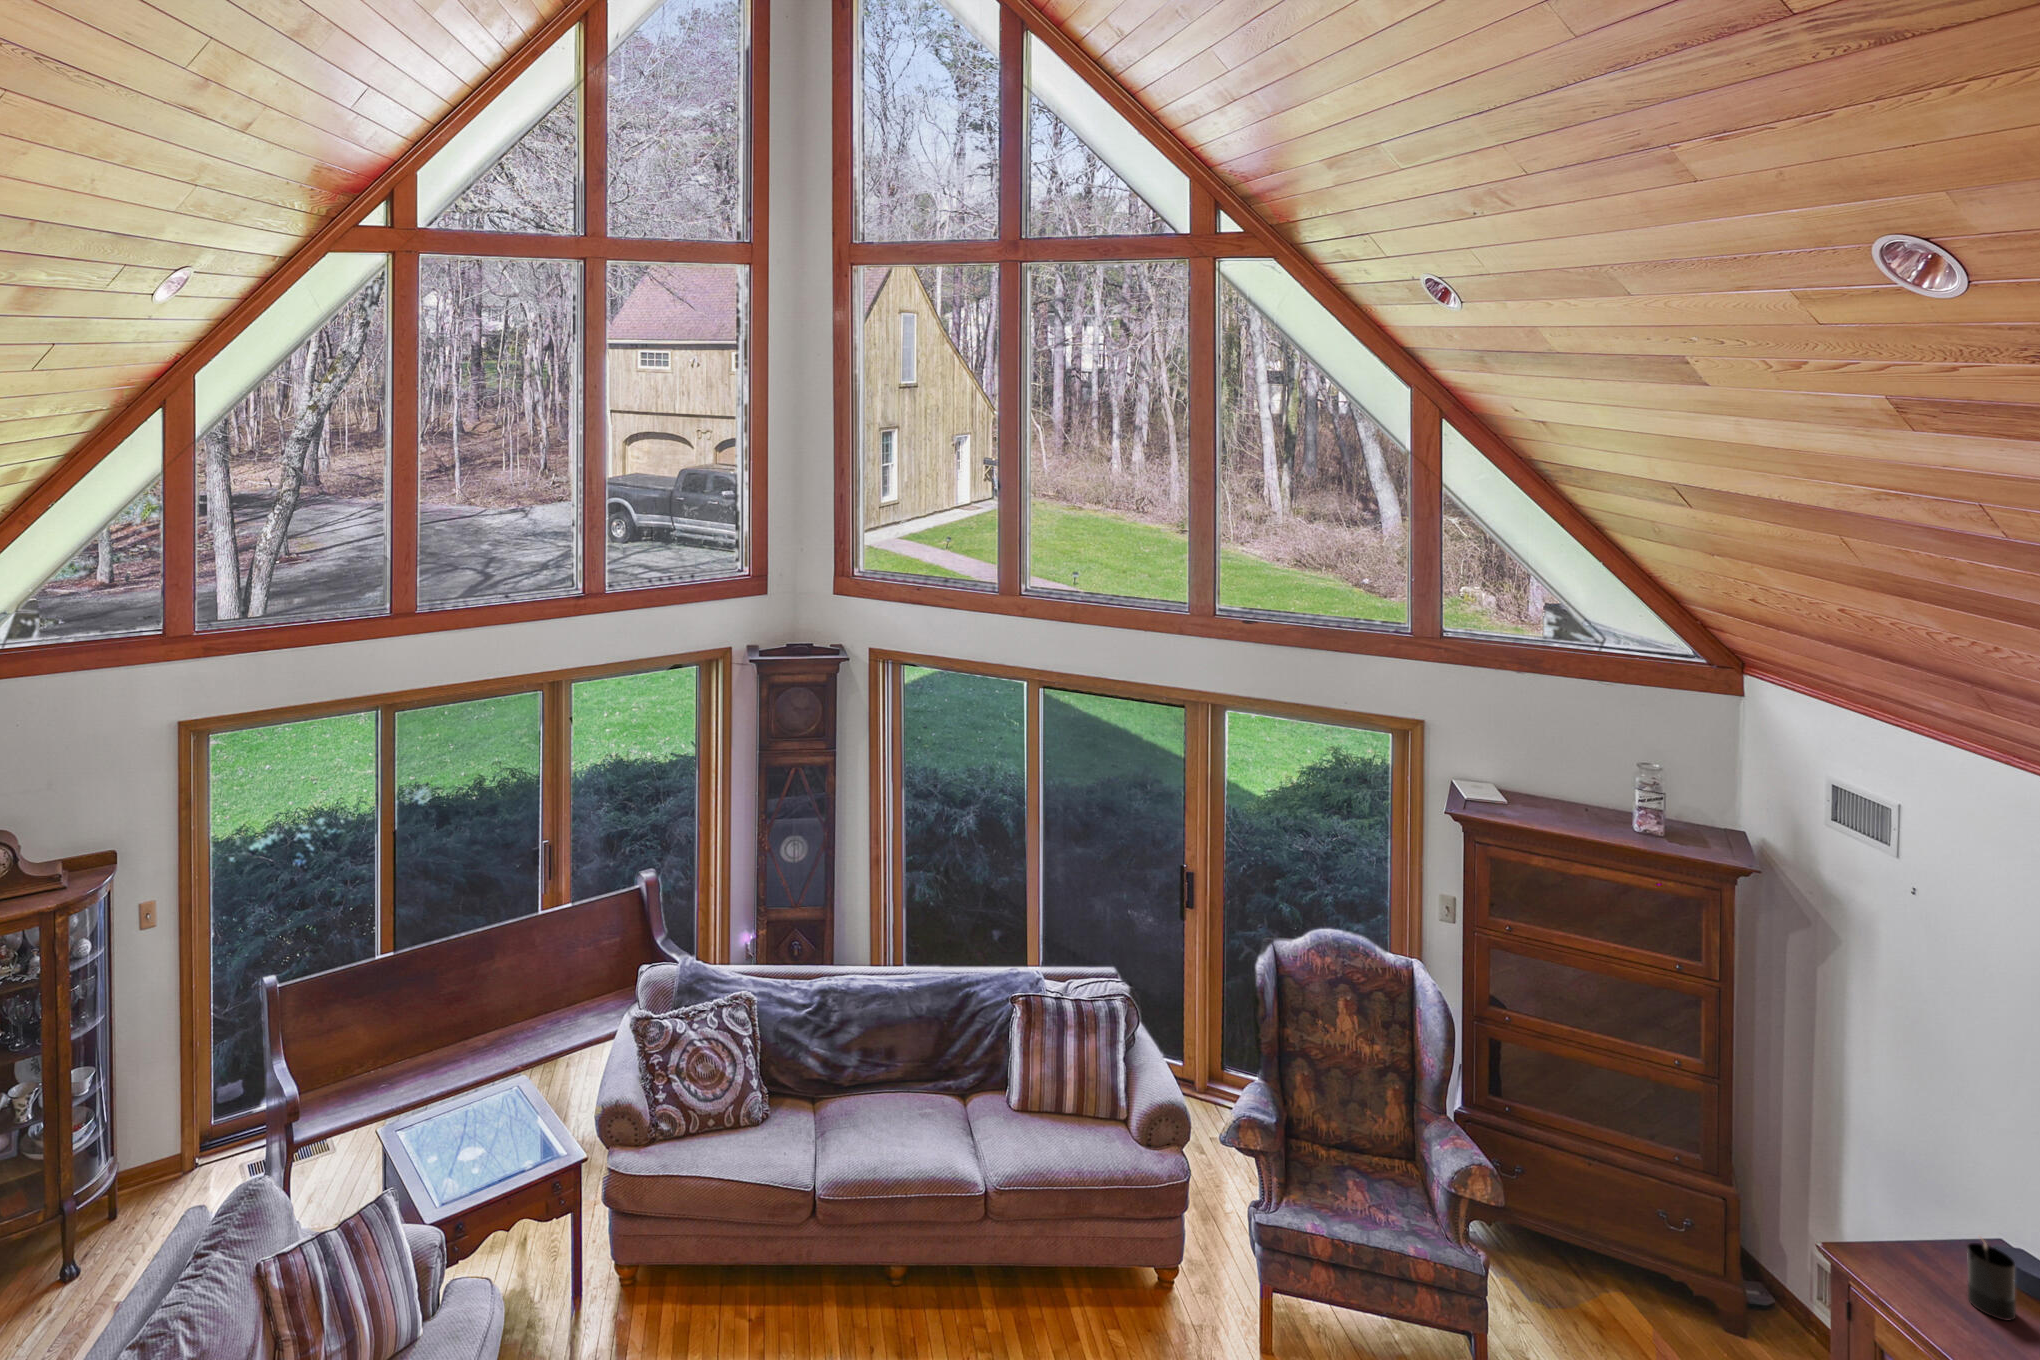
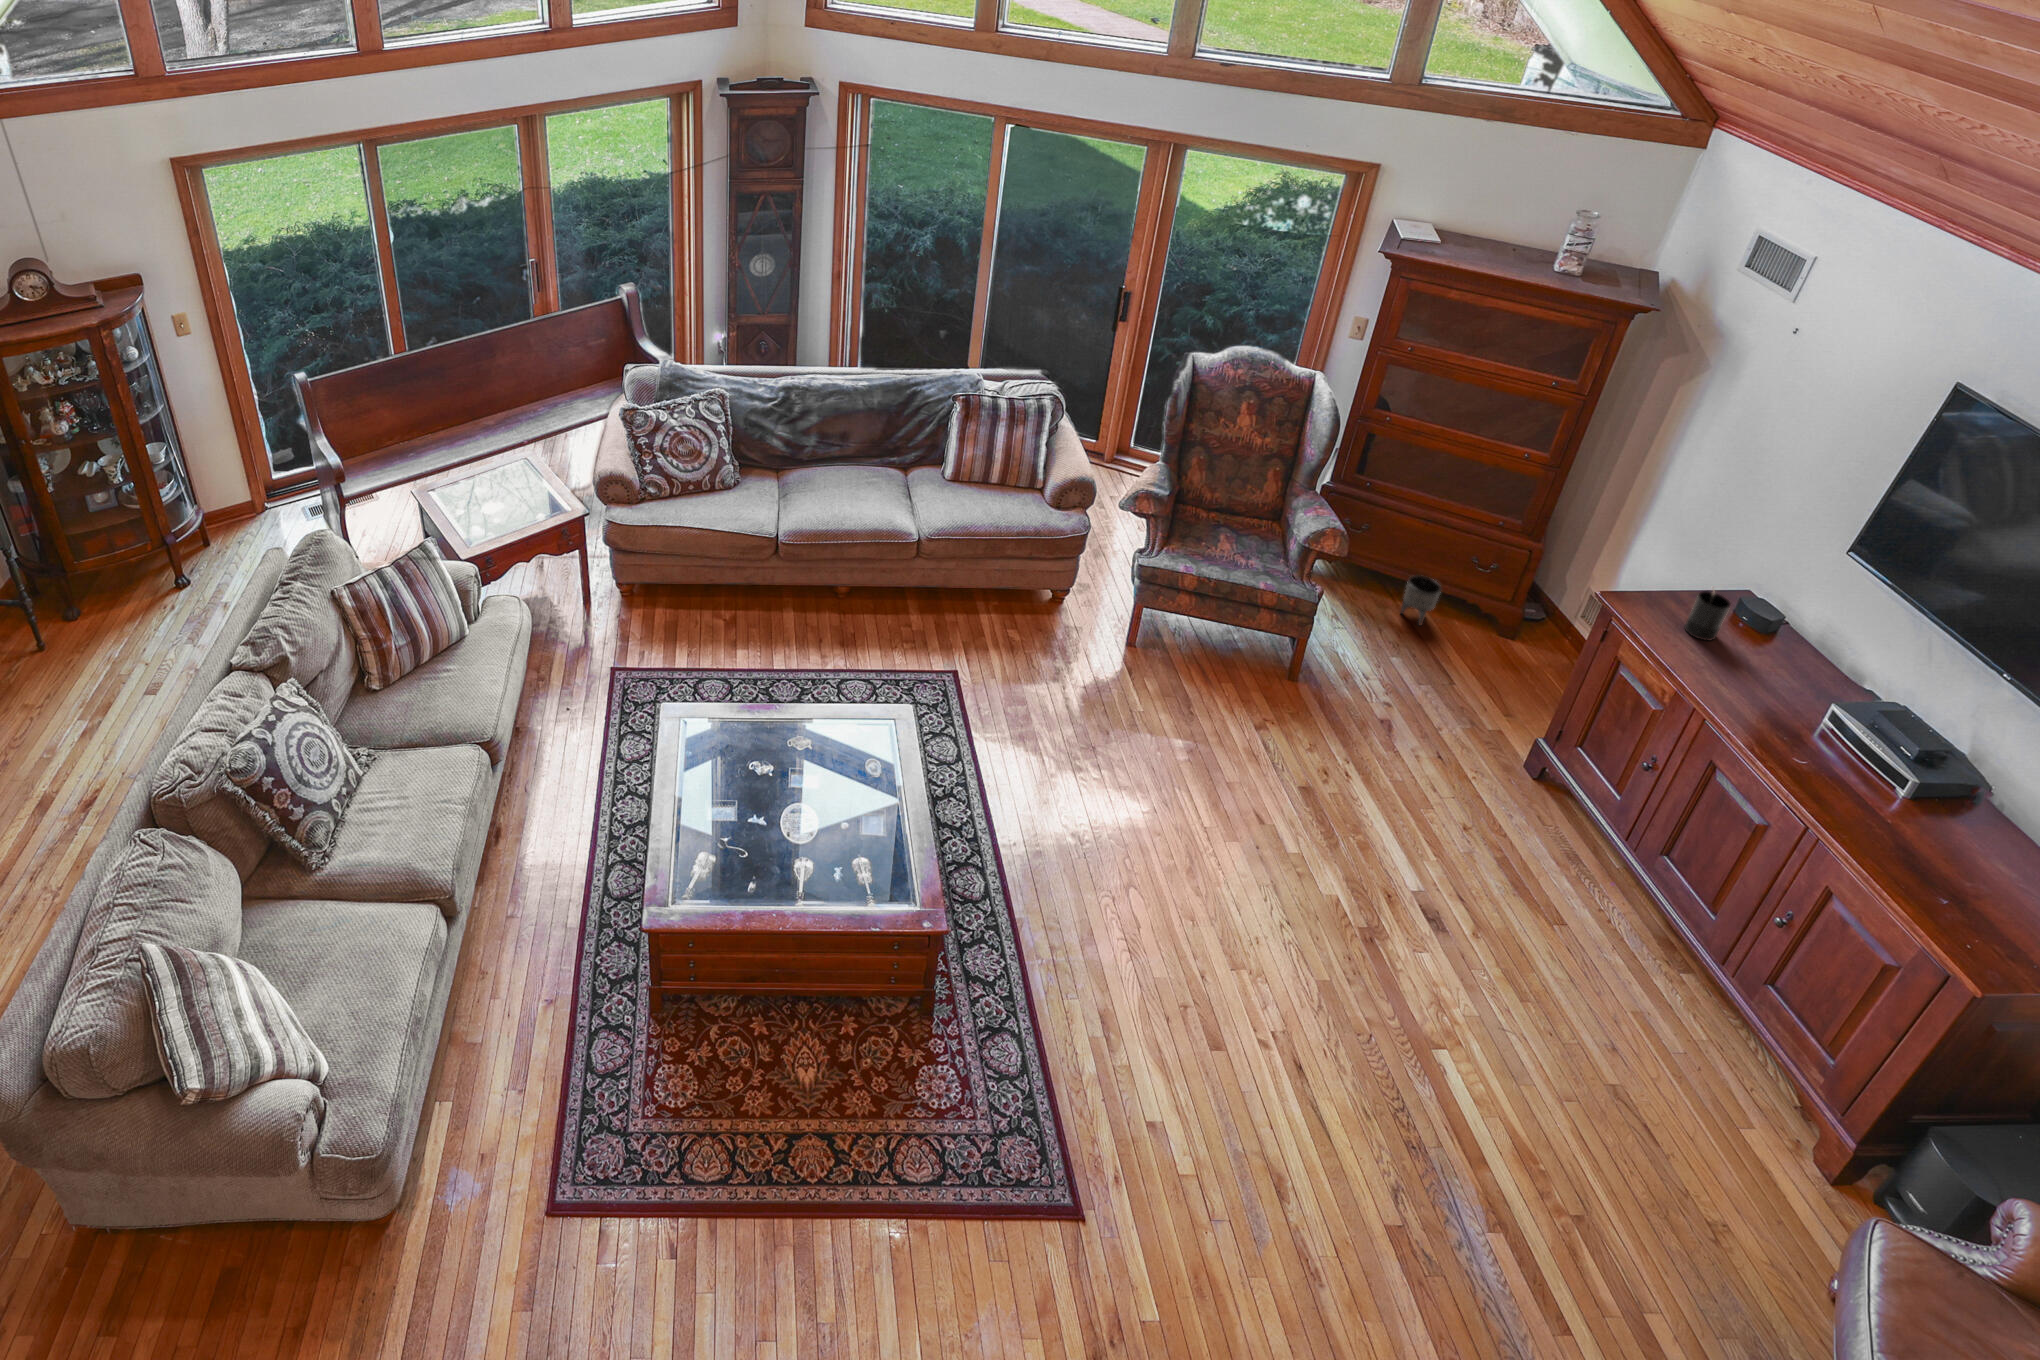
planter: none [1588,1238,1633,1316] -> present [1401,575,1441,625]

